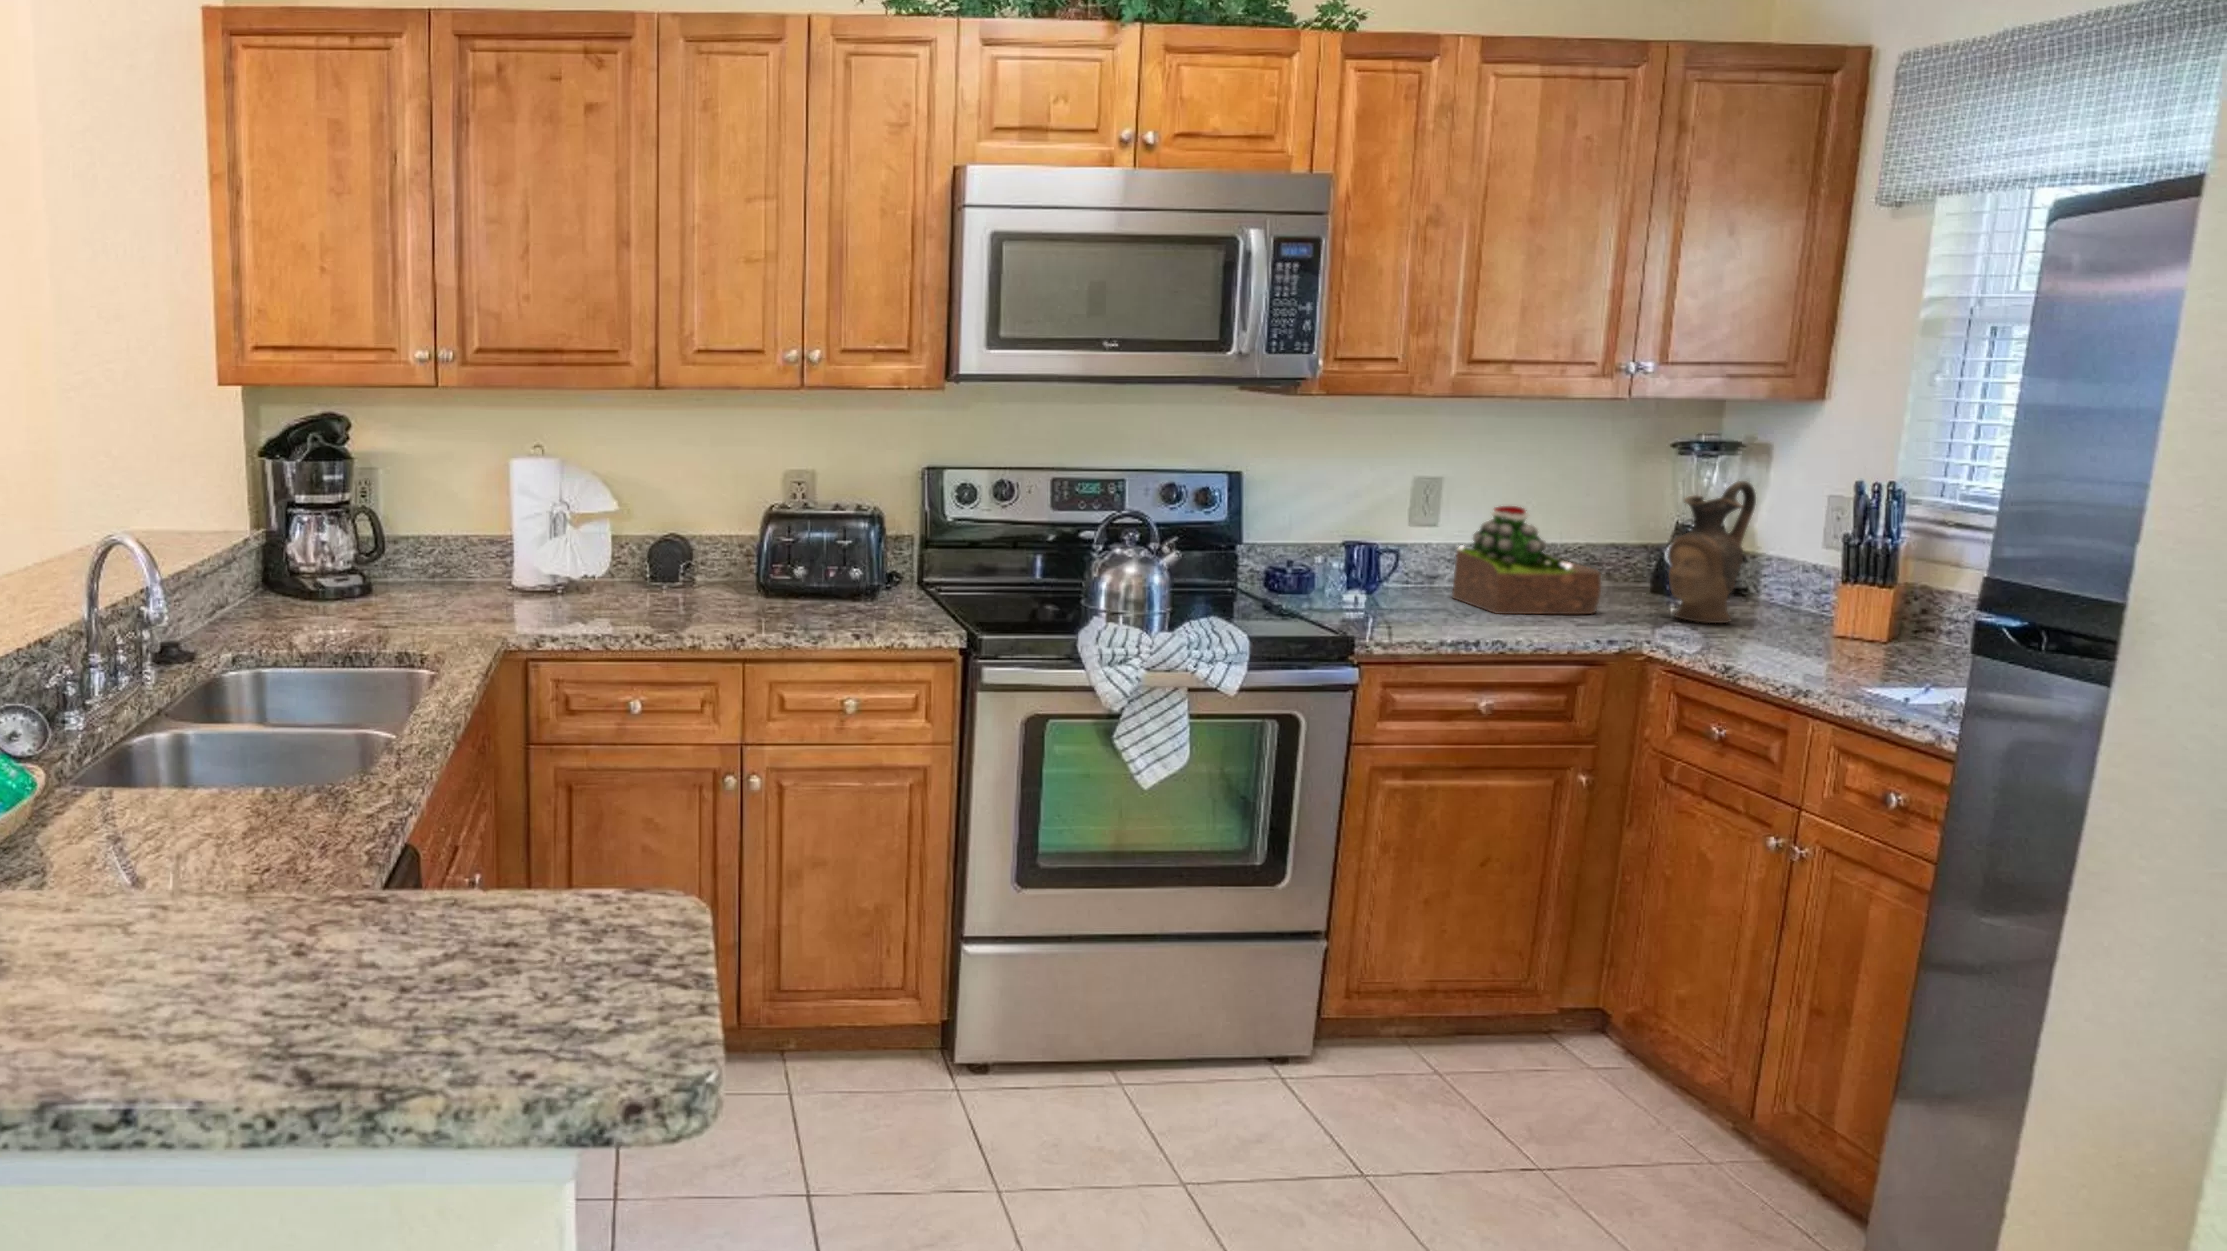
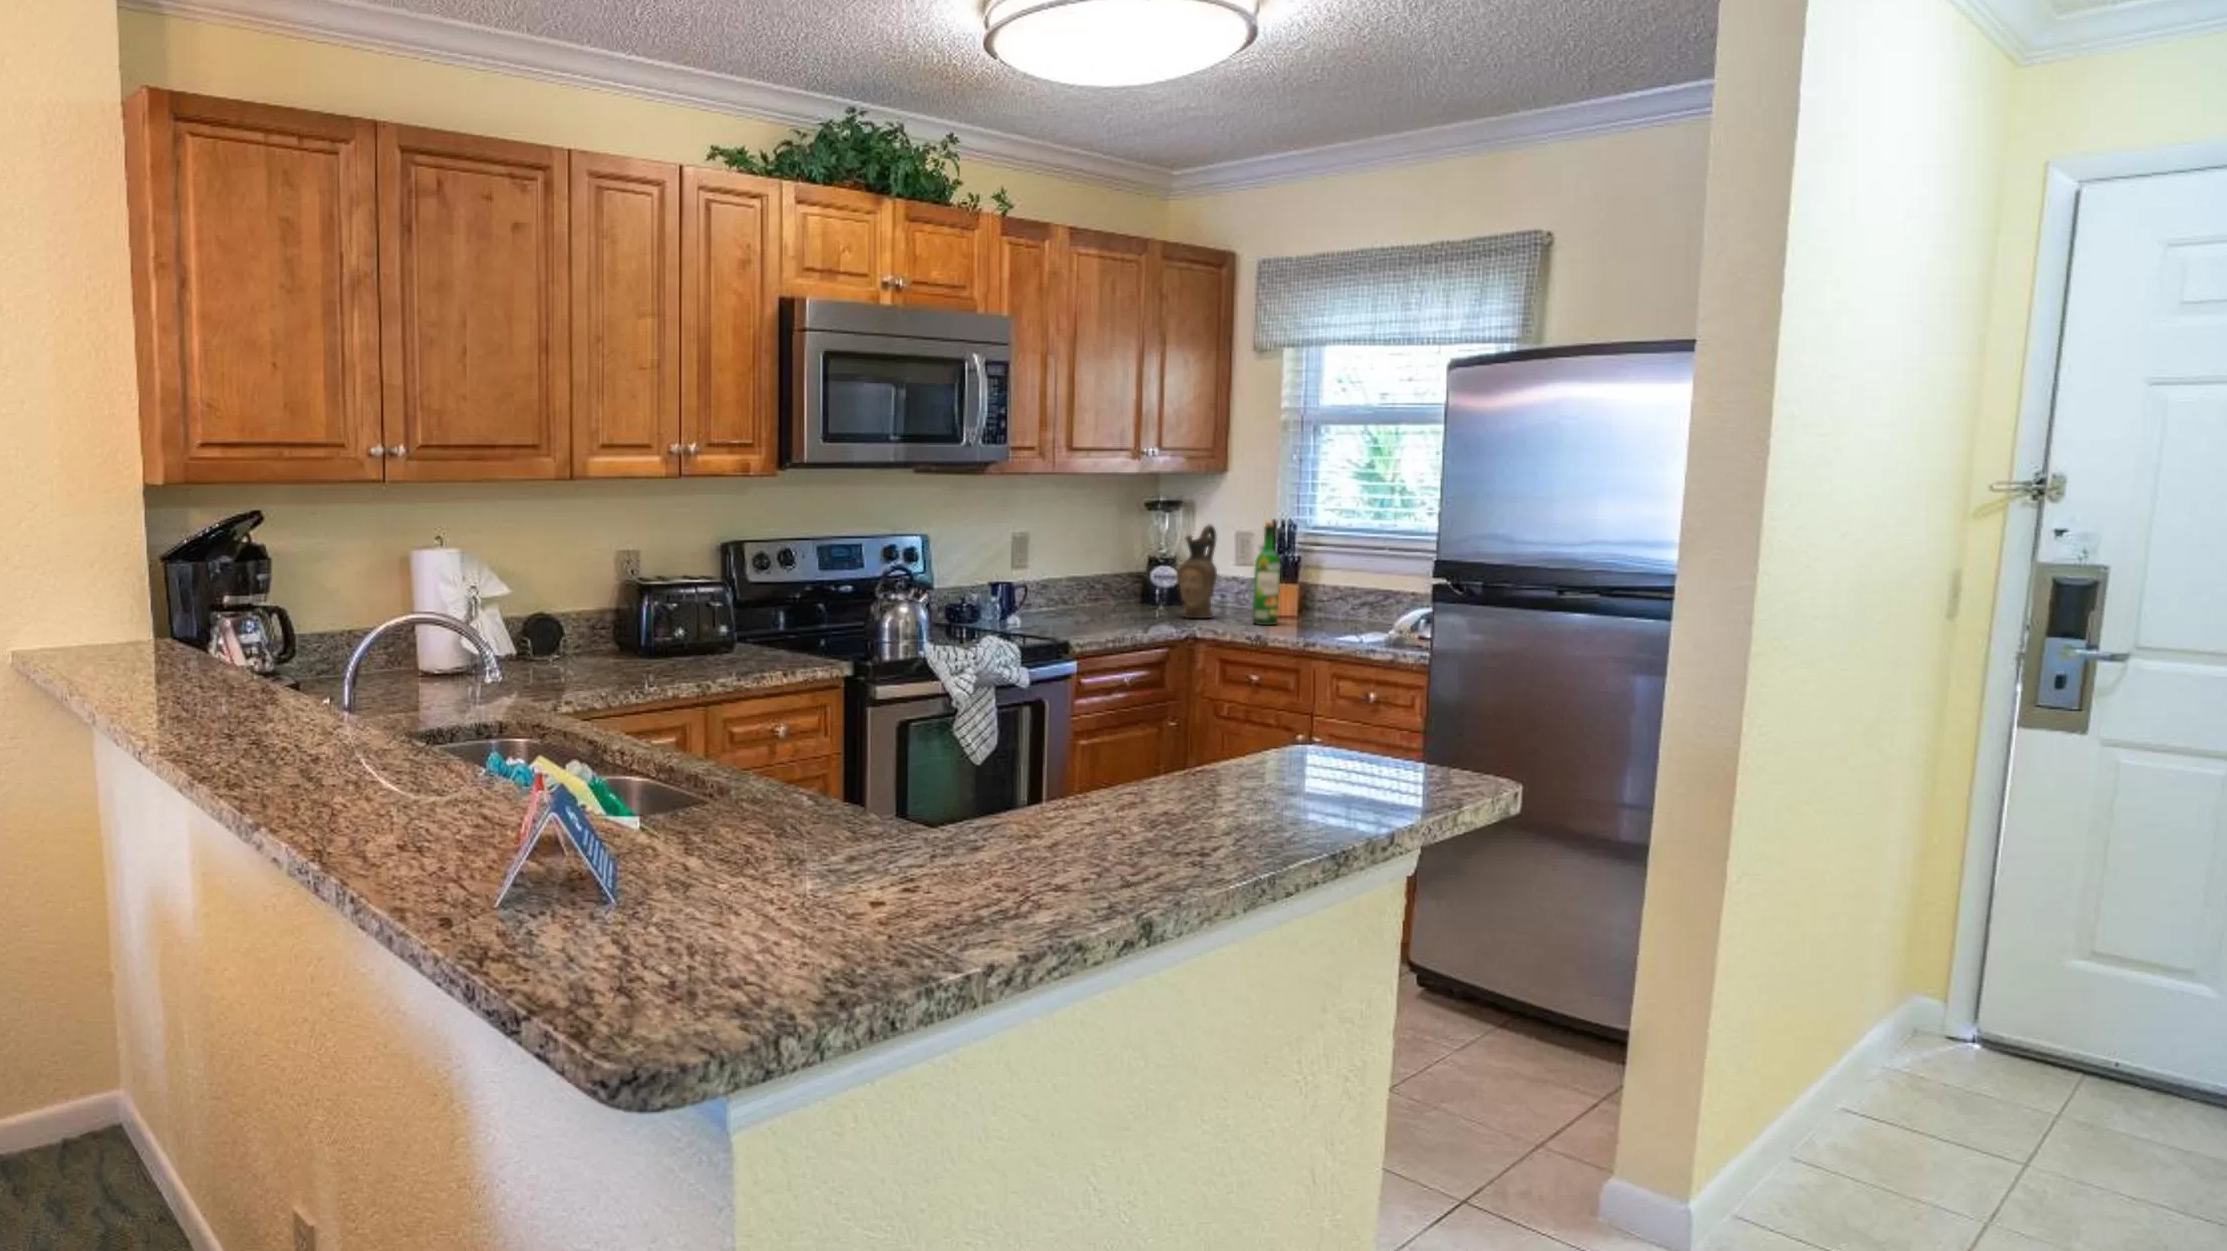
wine bottle: none [1780,482,1843,648] -> present [1253,522,1280,625]
succulent plant: present [1452,506,1602,614] -> none [1055,549,1146,624]

